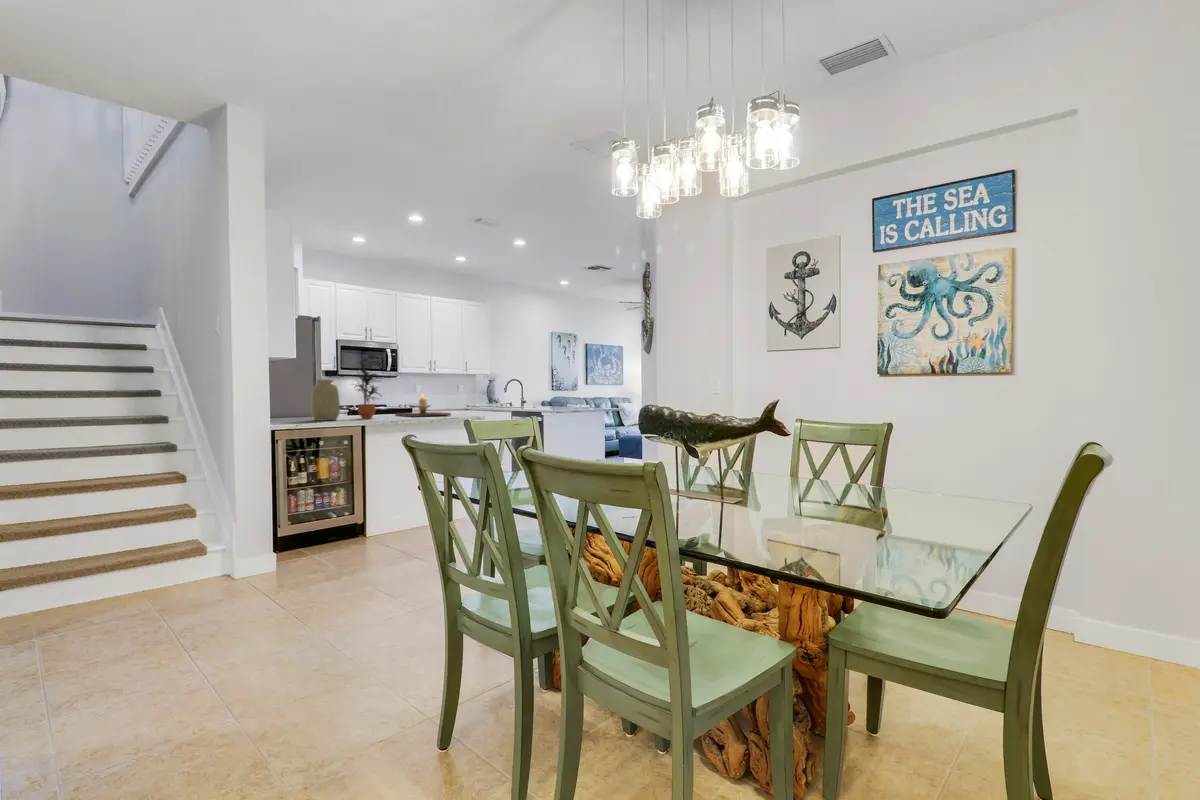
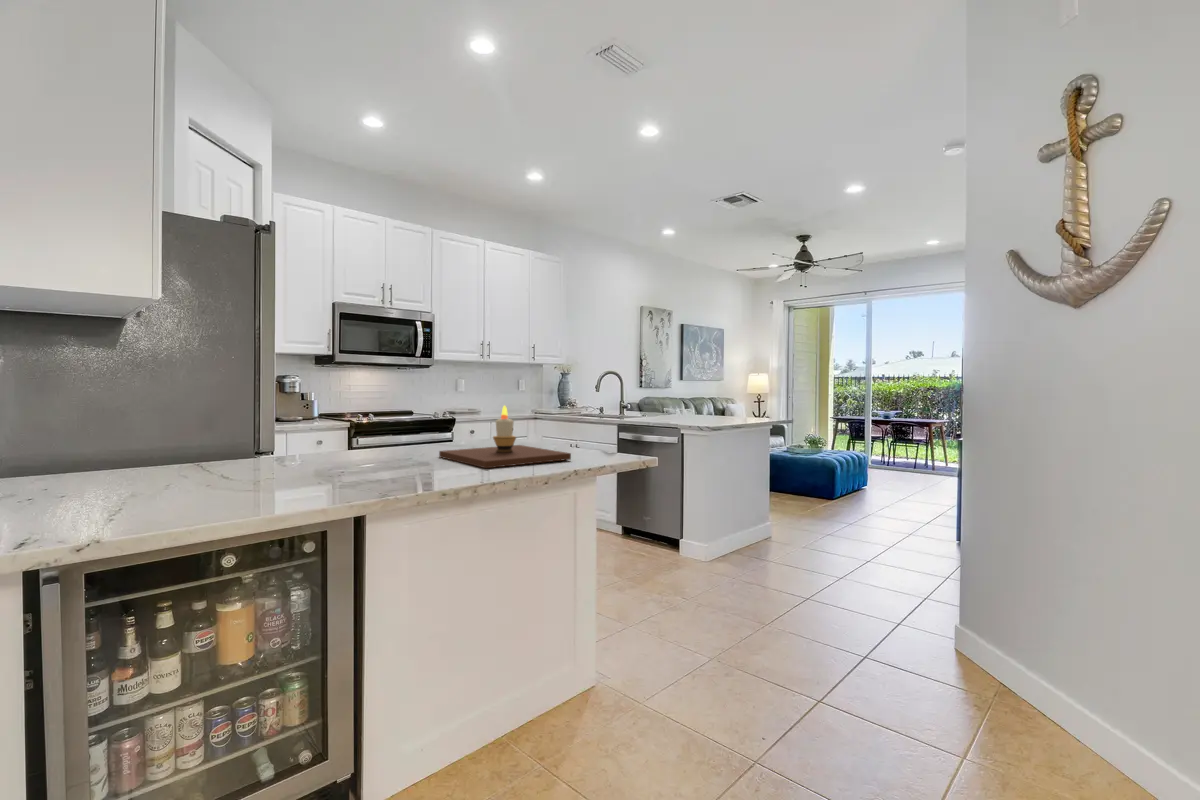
potted plant: present [356,363,379,418] -> none [322,322,411,481]
vase: present [311,379,340,420] -> none [181,371,279,508]

